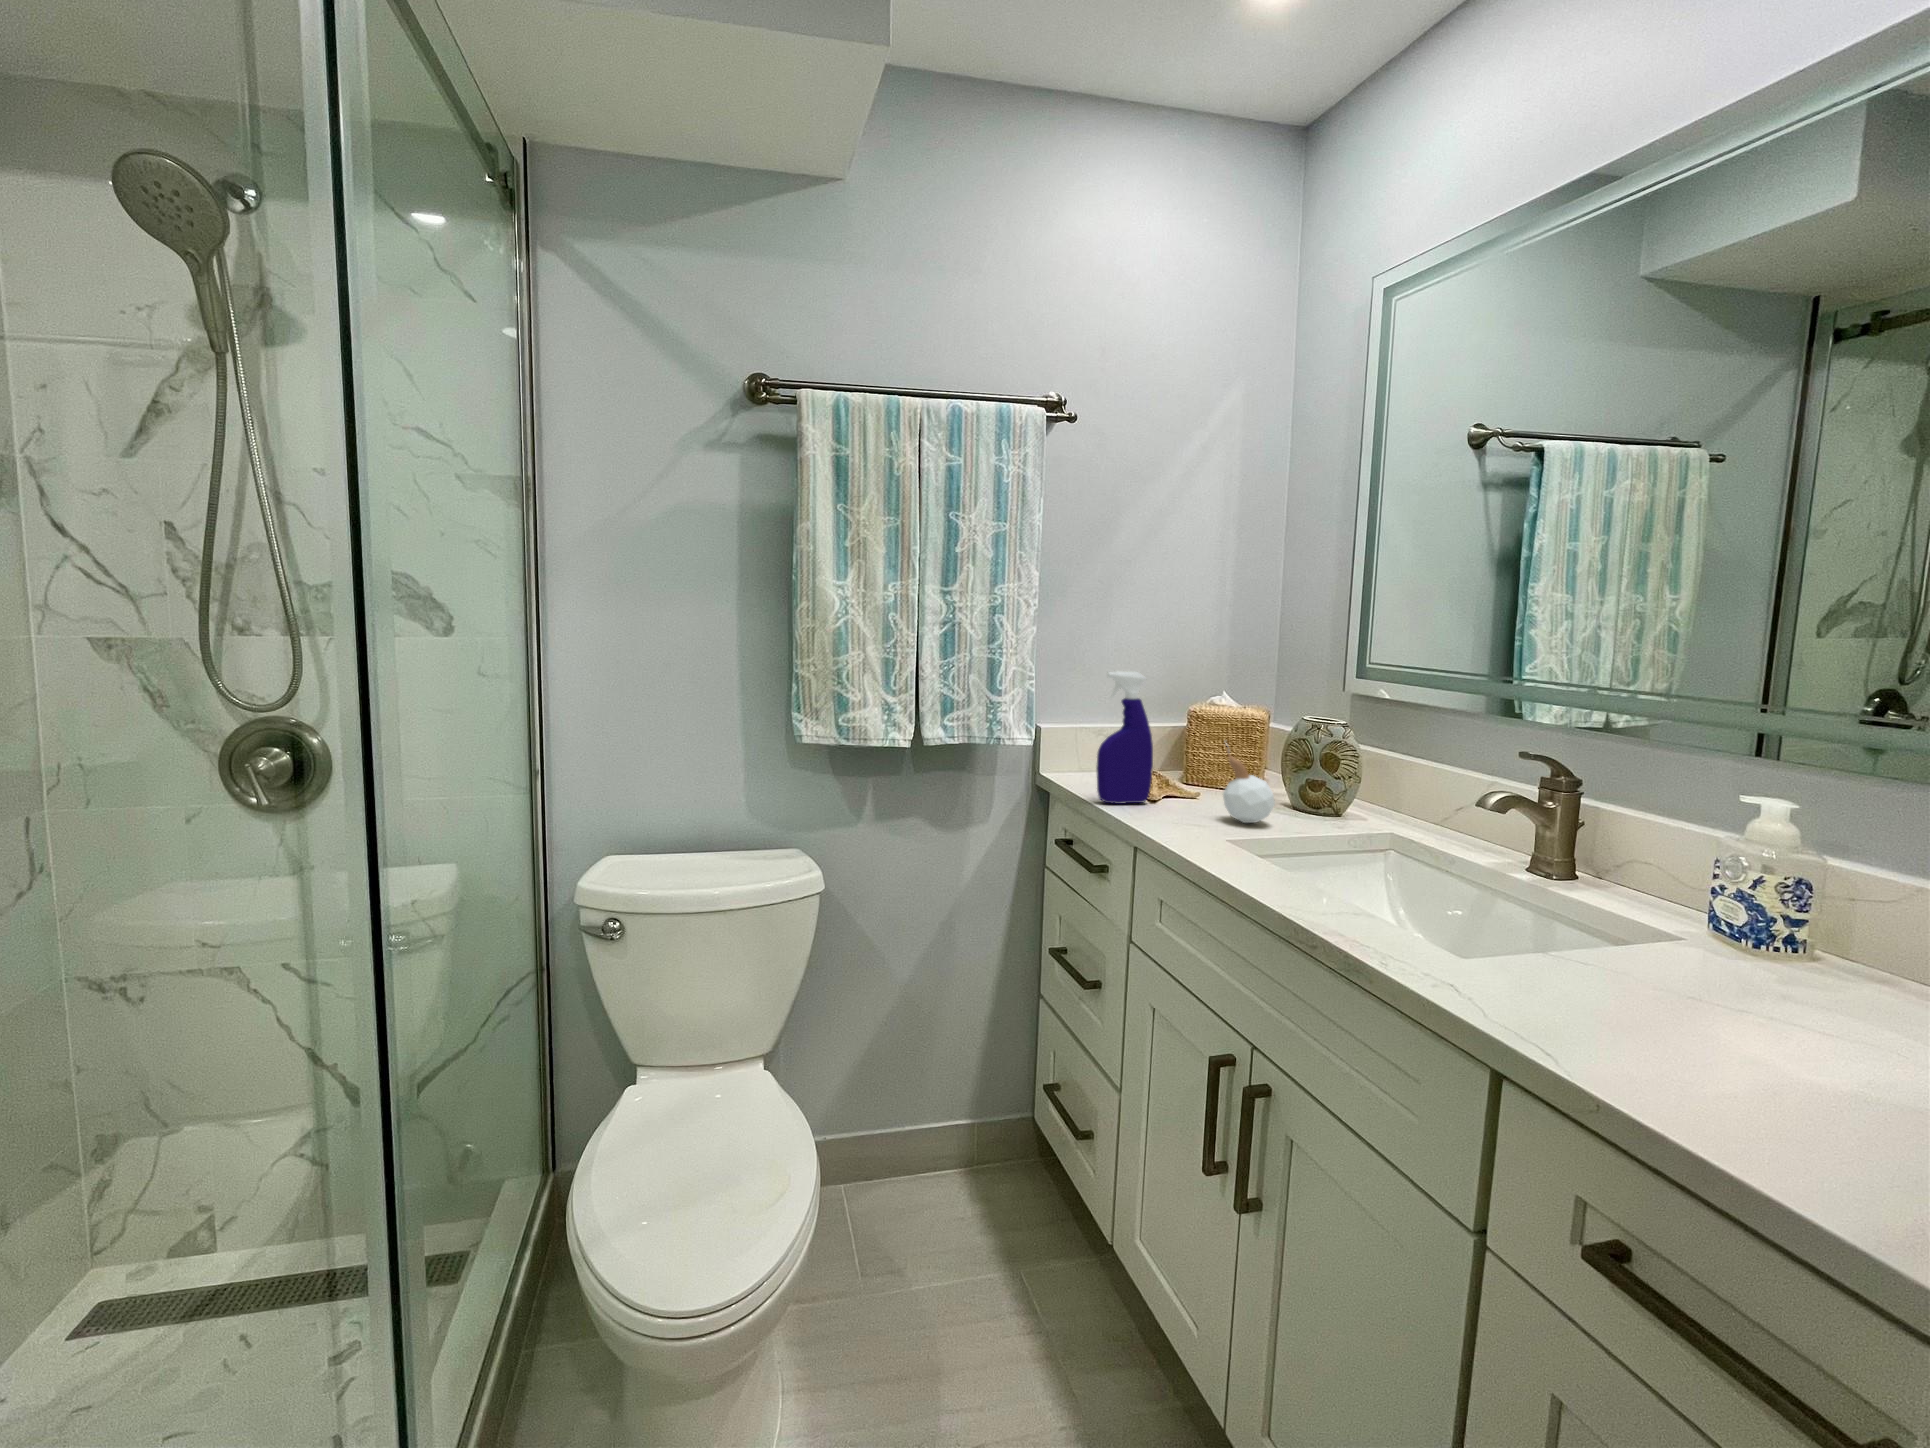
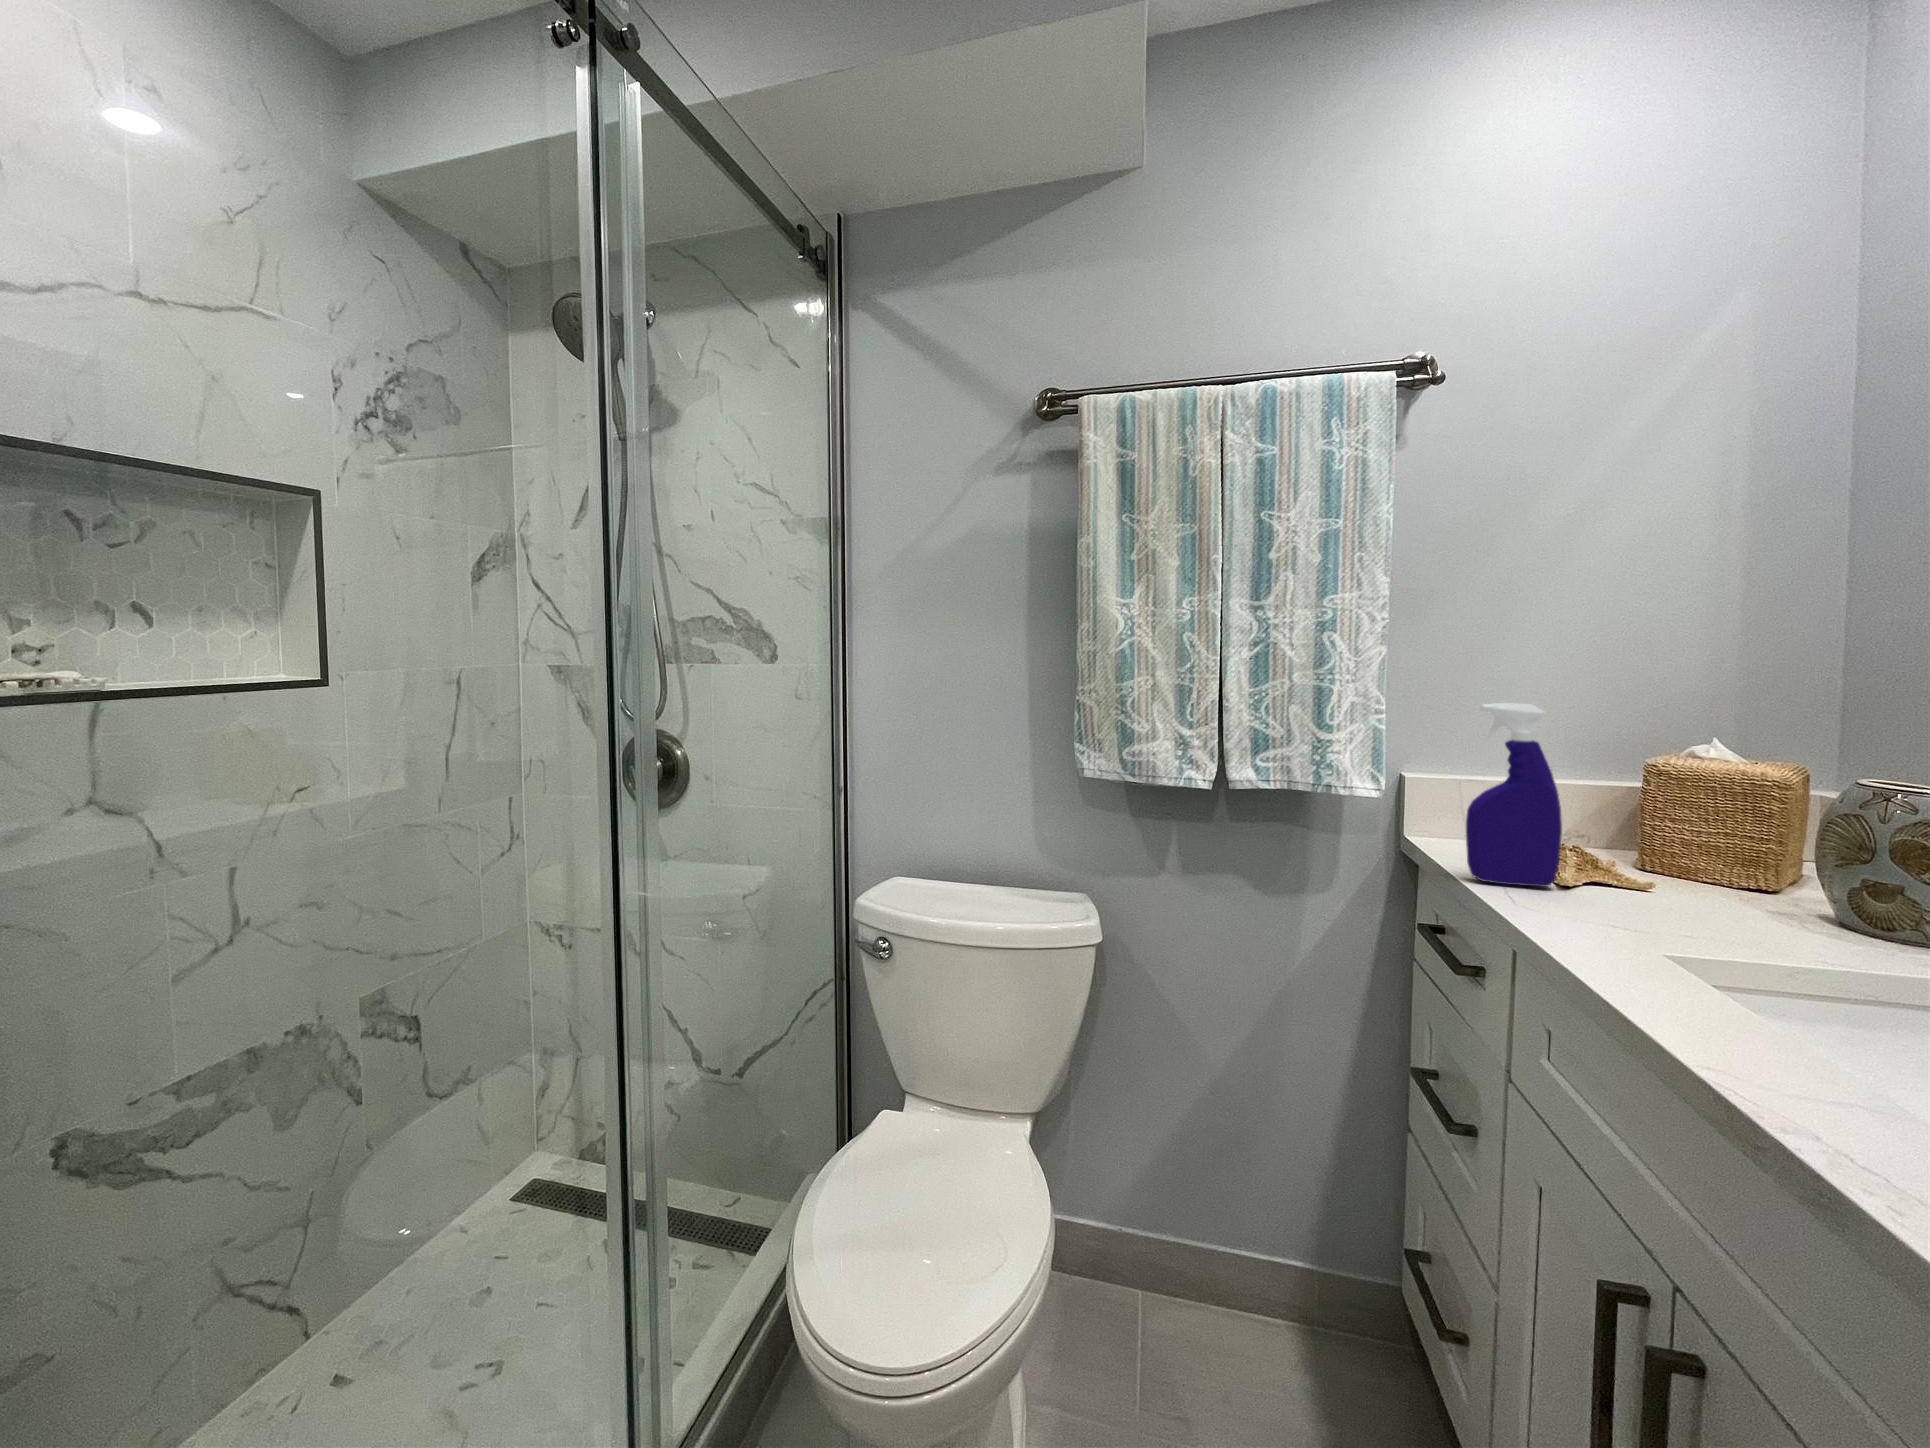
candle: present [1223,741,1275,823] -> none [1680,807,1785,938]

